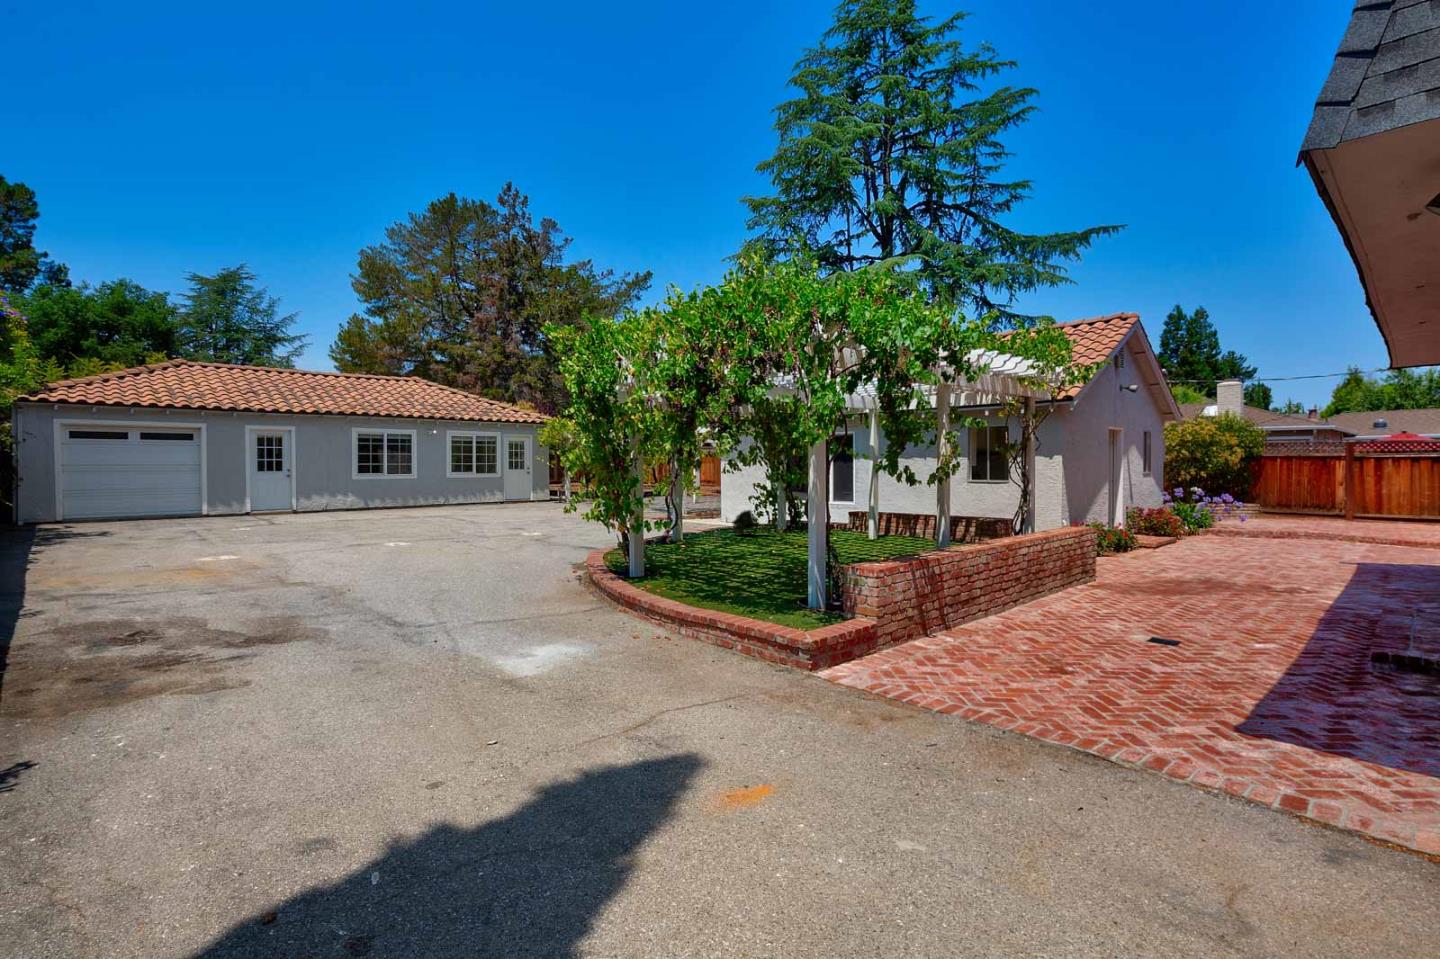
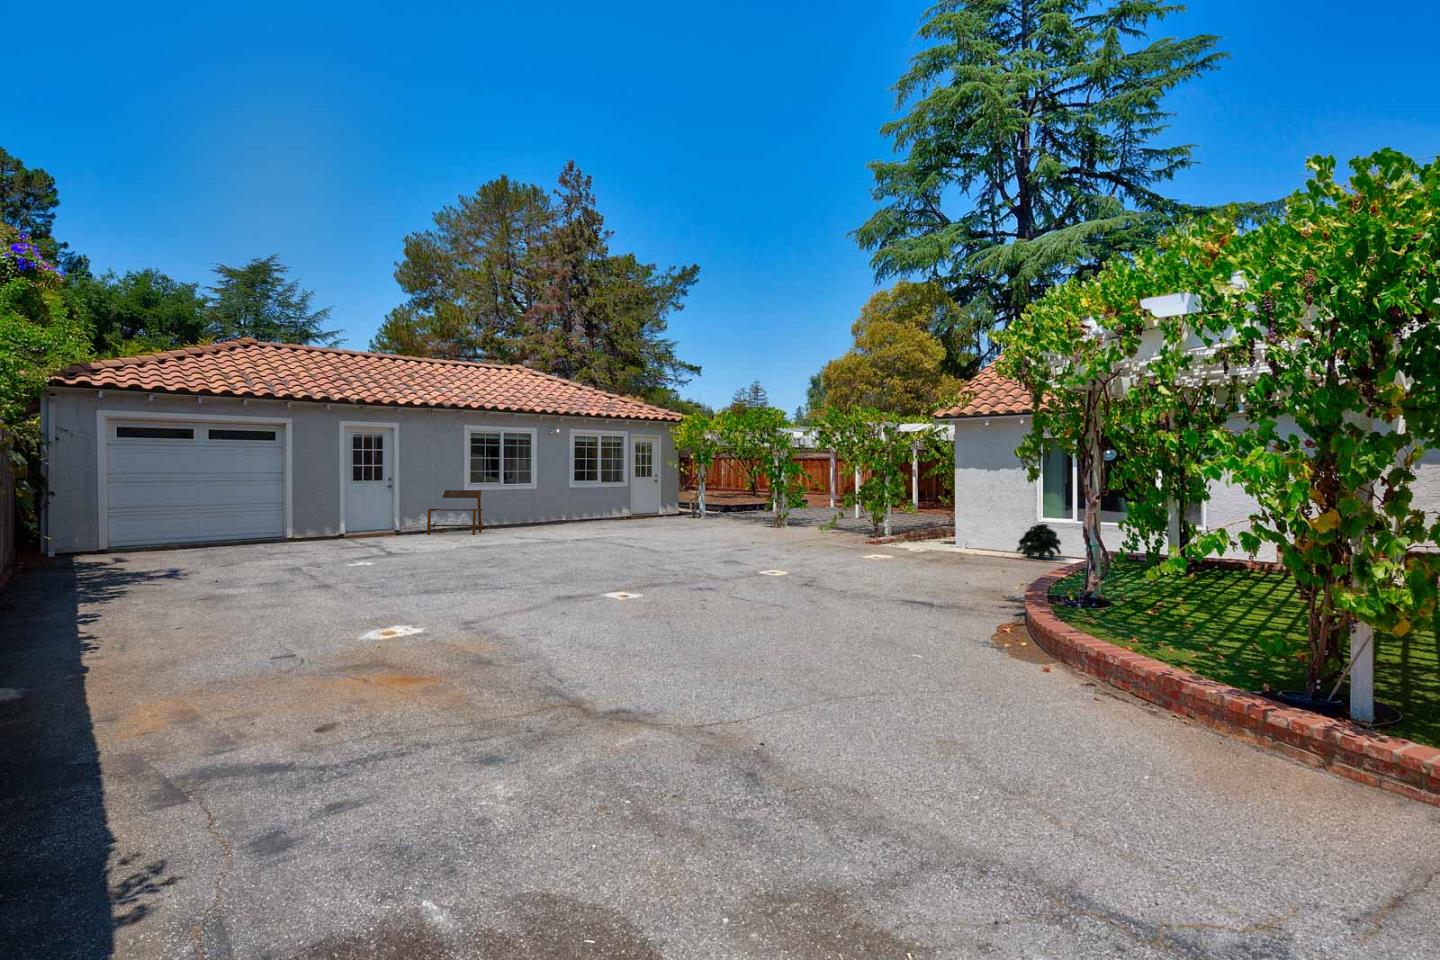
bench: none [318,480,365,515] -> present [427,490,483,535]

